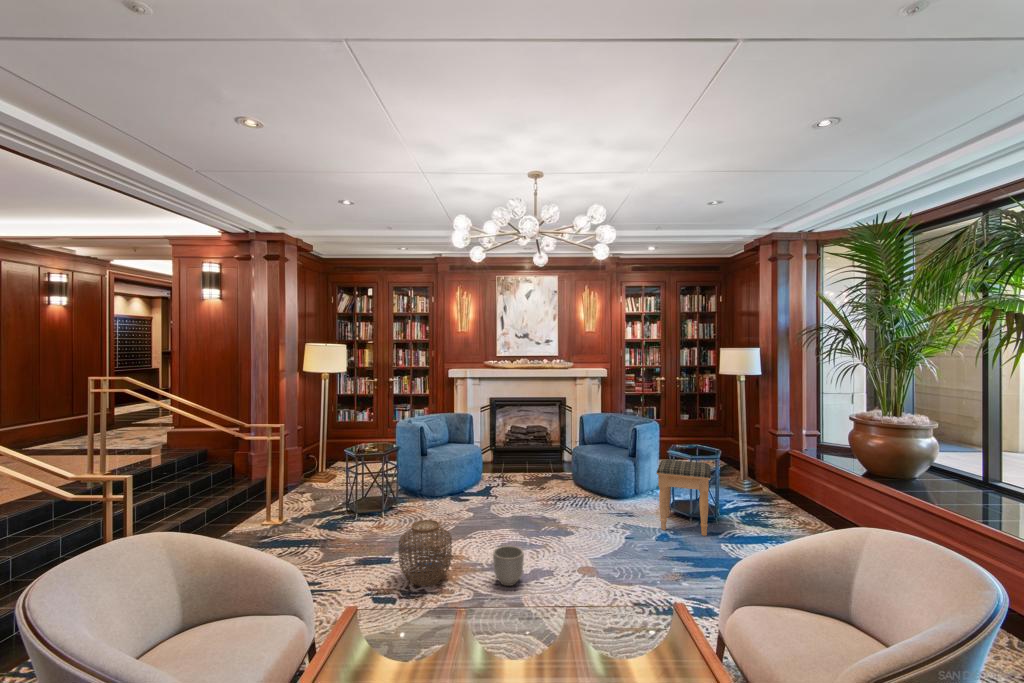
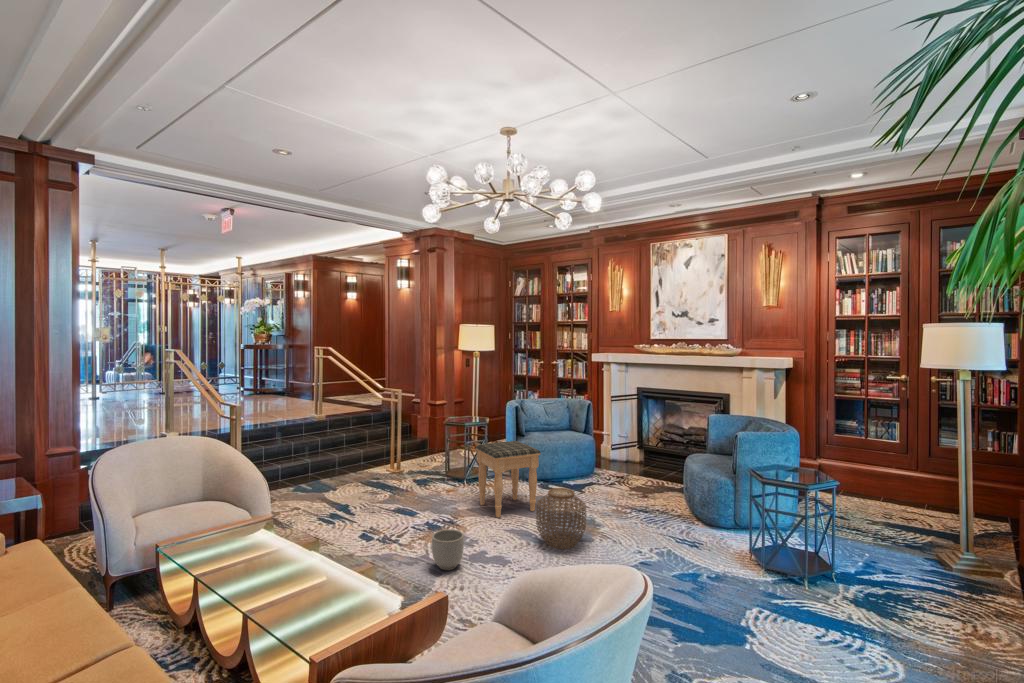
footstool: present [656,460,711,536] -> present [475,441,541,517]
woven basket: present [399,520,452,586] -> present [536,488,586,549]

